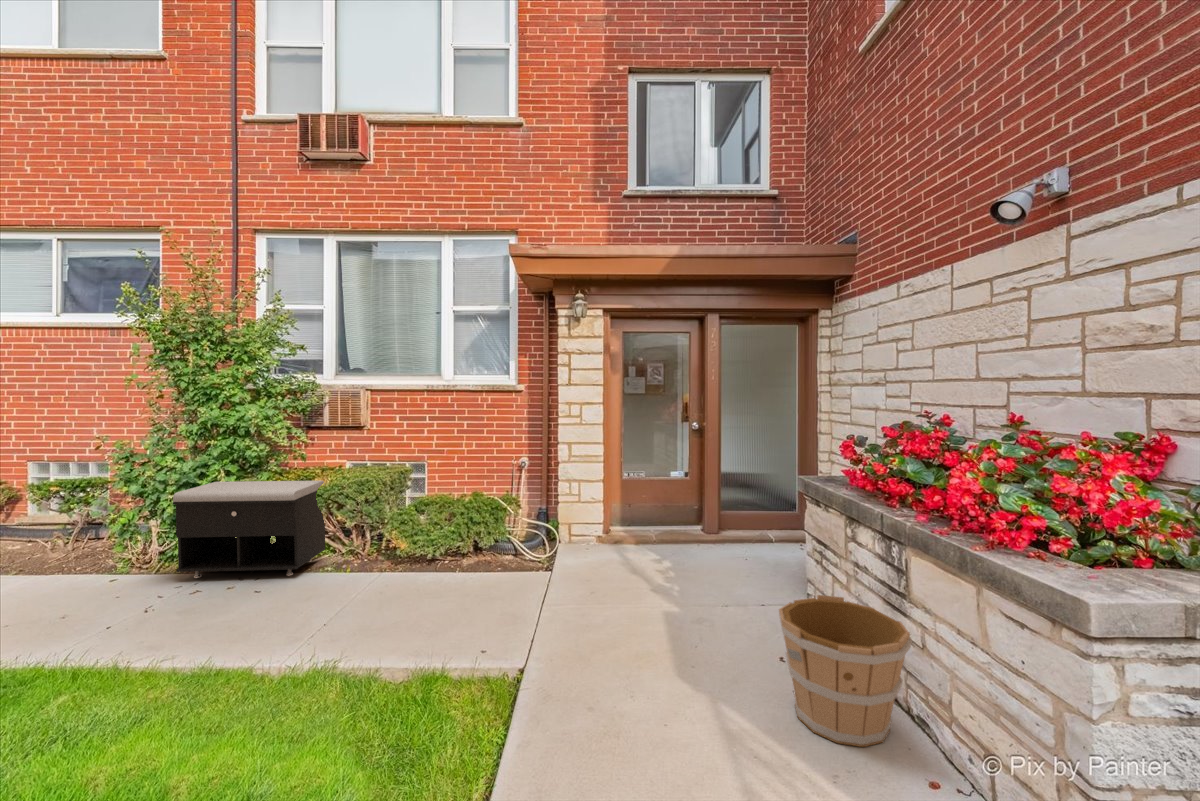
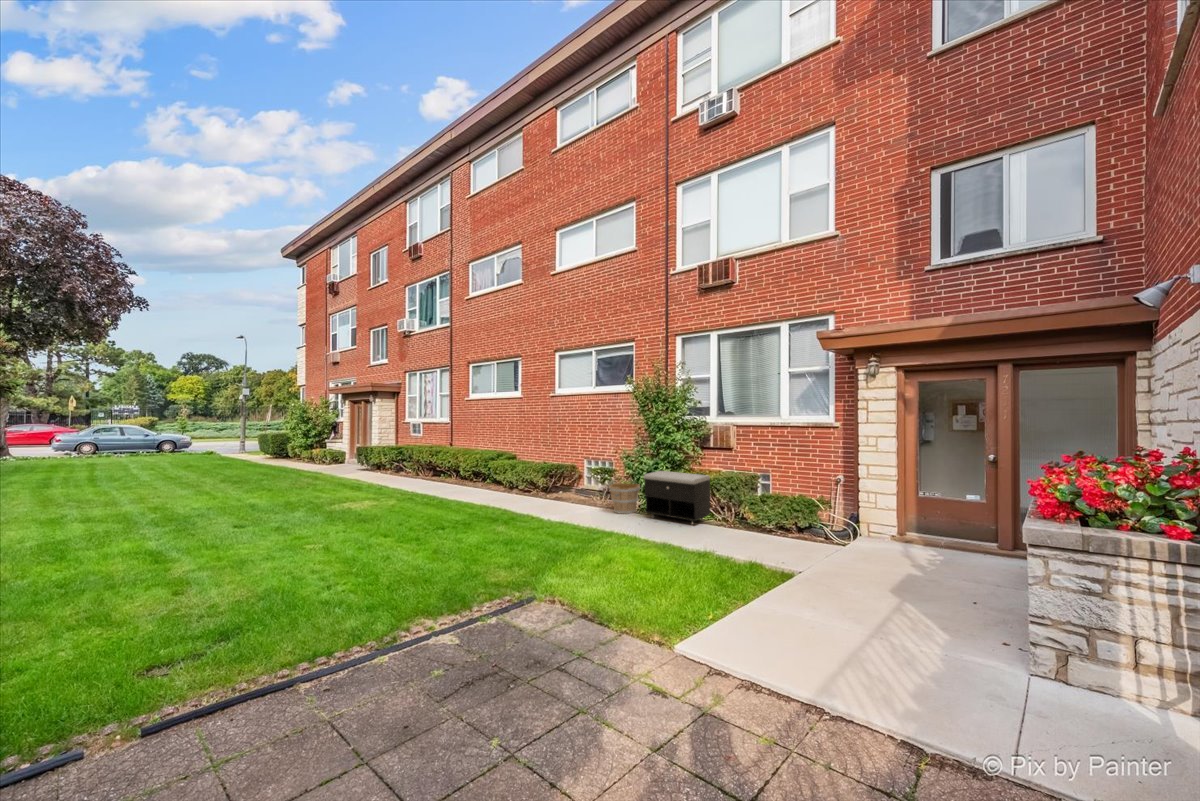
wooden bucket: present [779,595,912,747] -> present [609,483,640,514]

